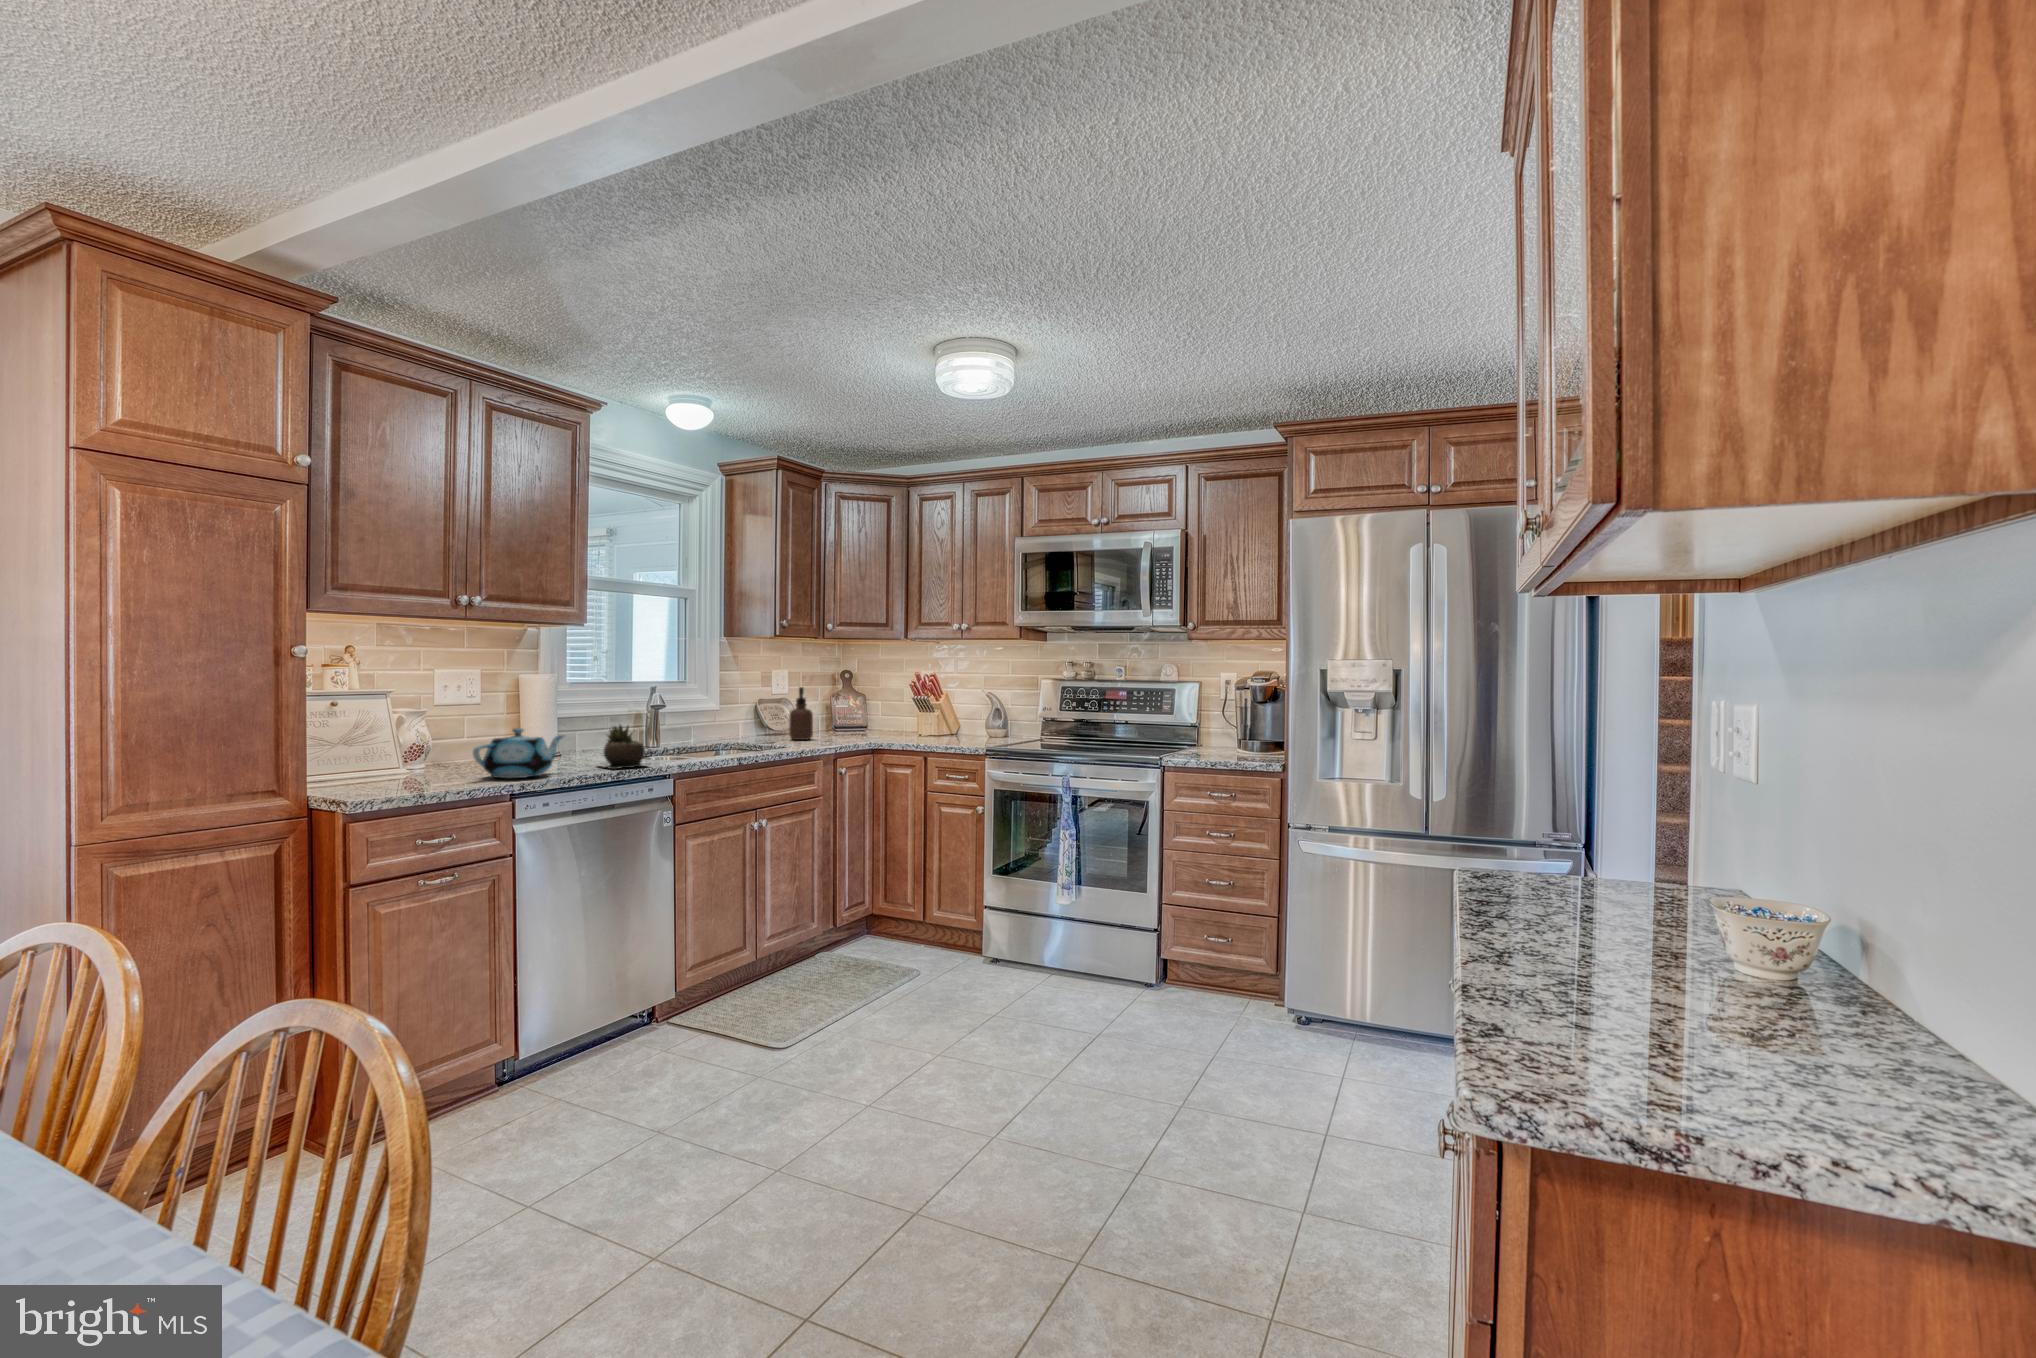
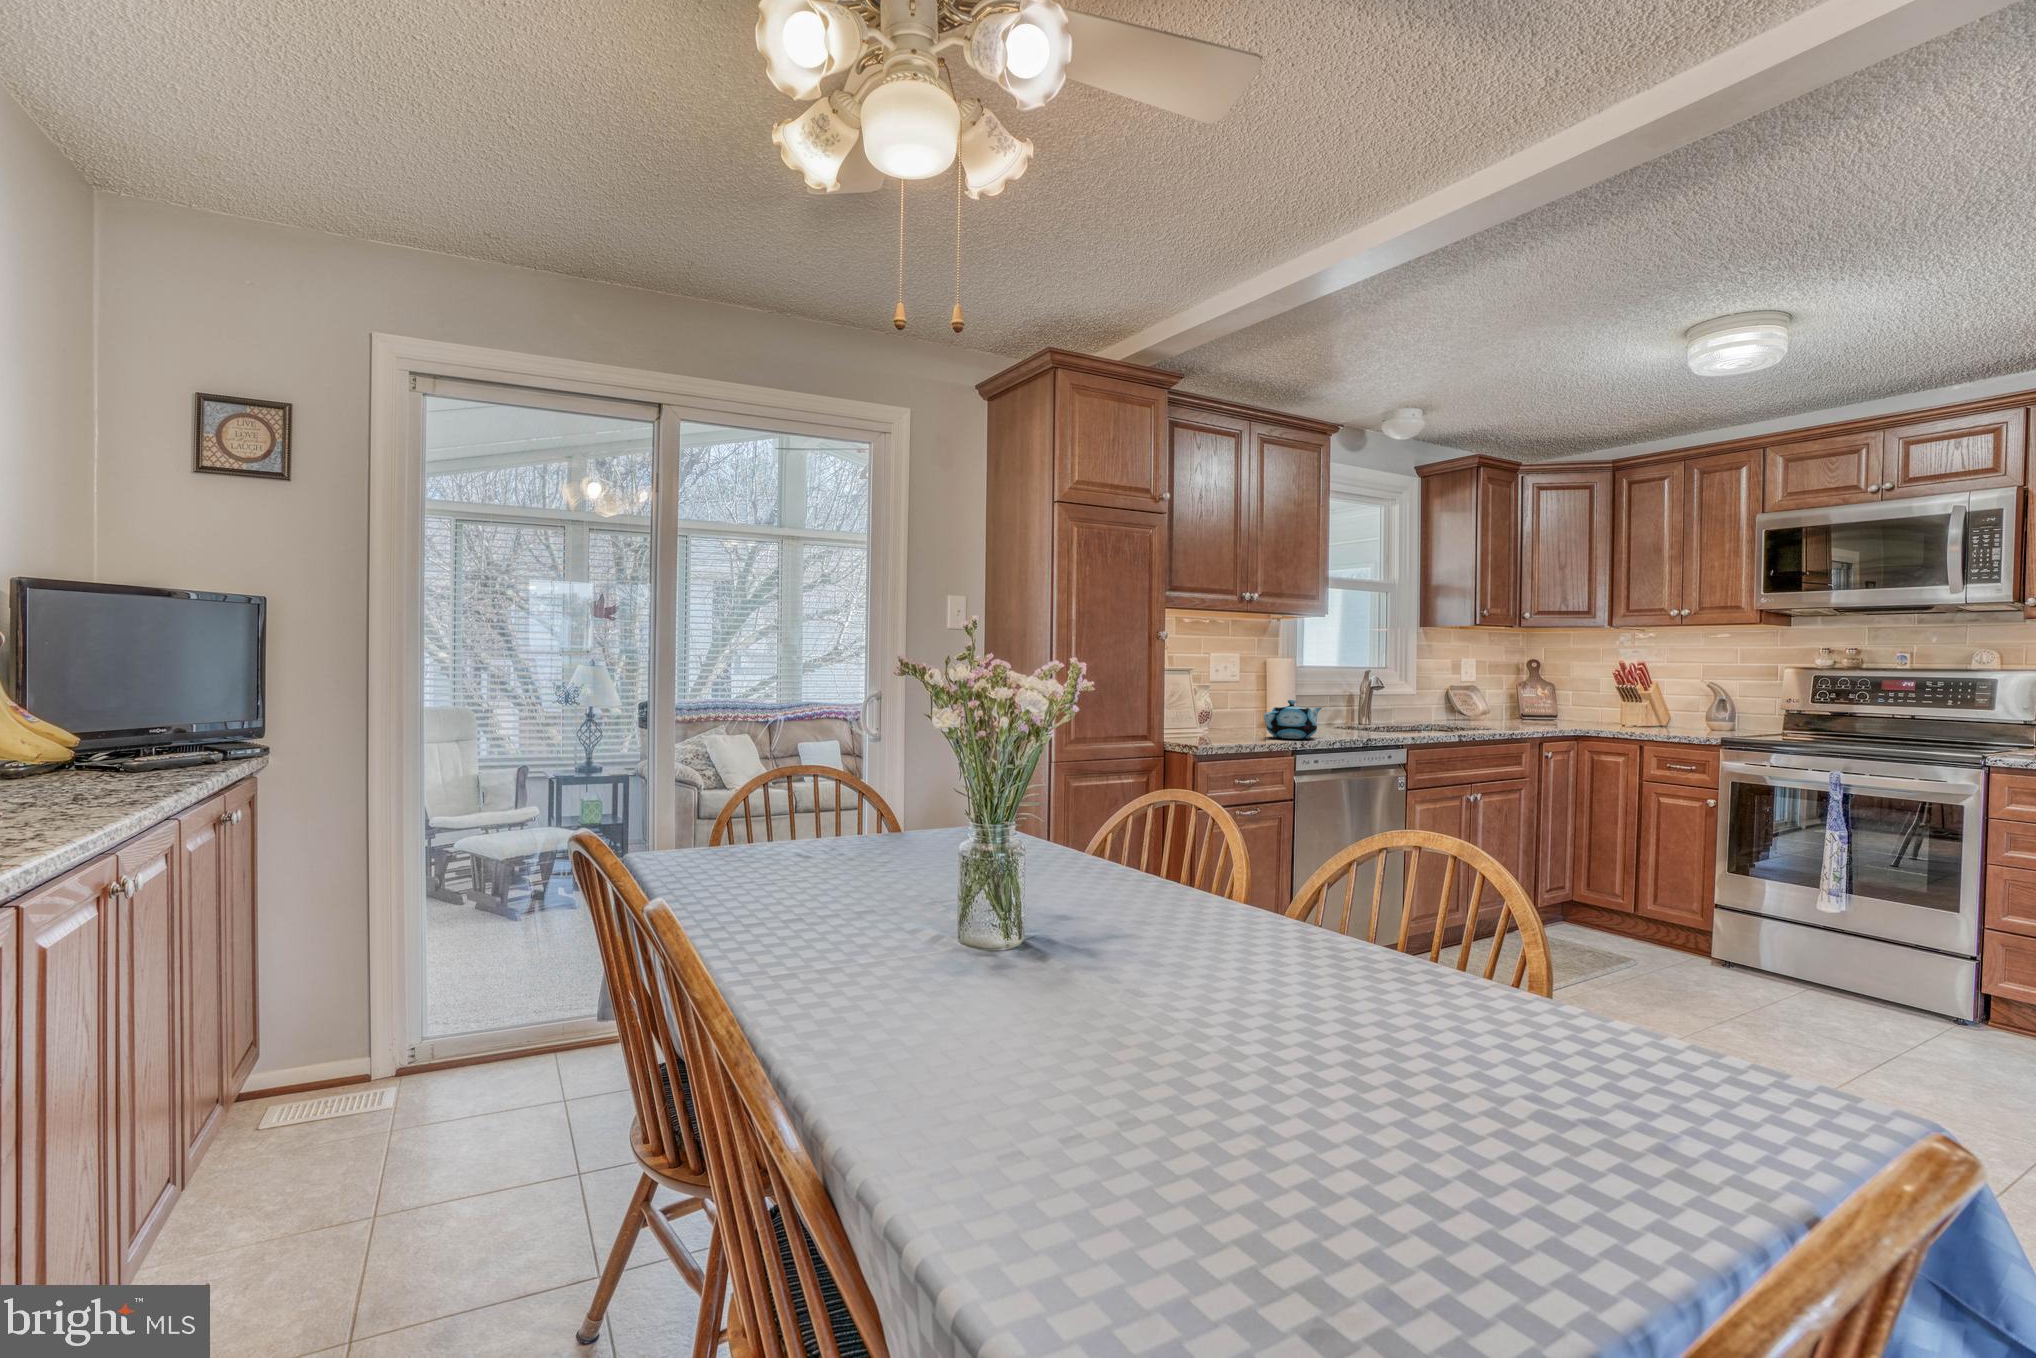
soap dispenser: present [789,687,813,740] -> none [1481,674,1506,725]
succulent plant: present [603,725,645,769] -> none [1338,700,1387,737]

